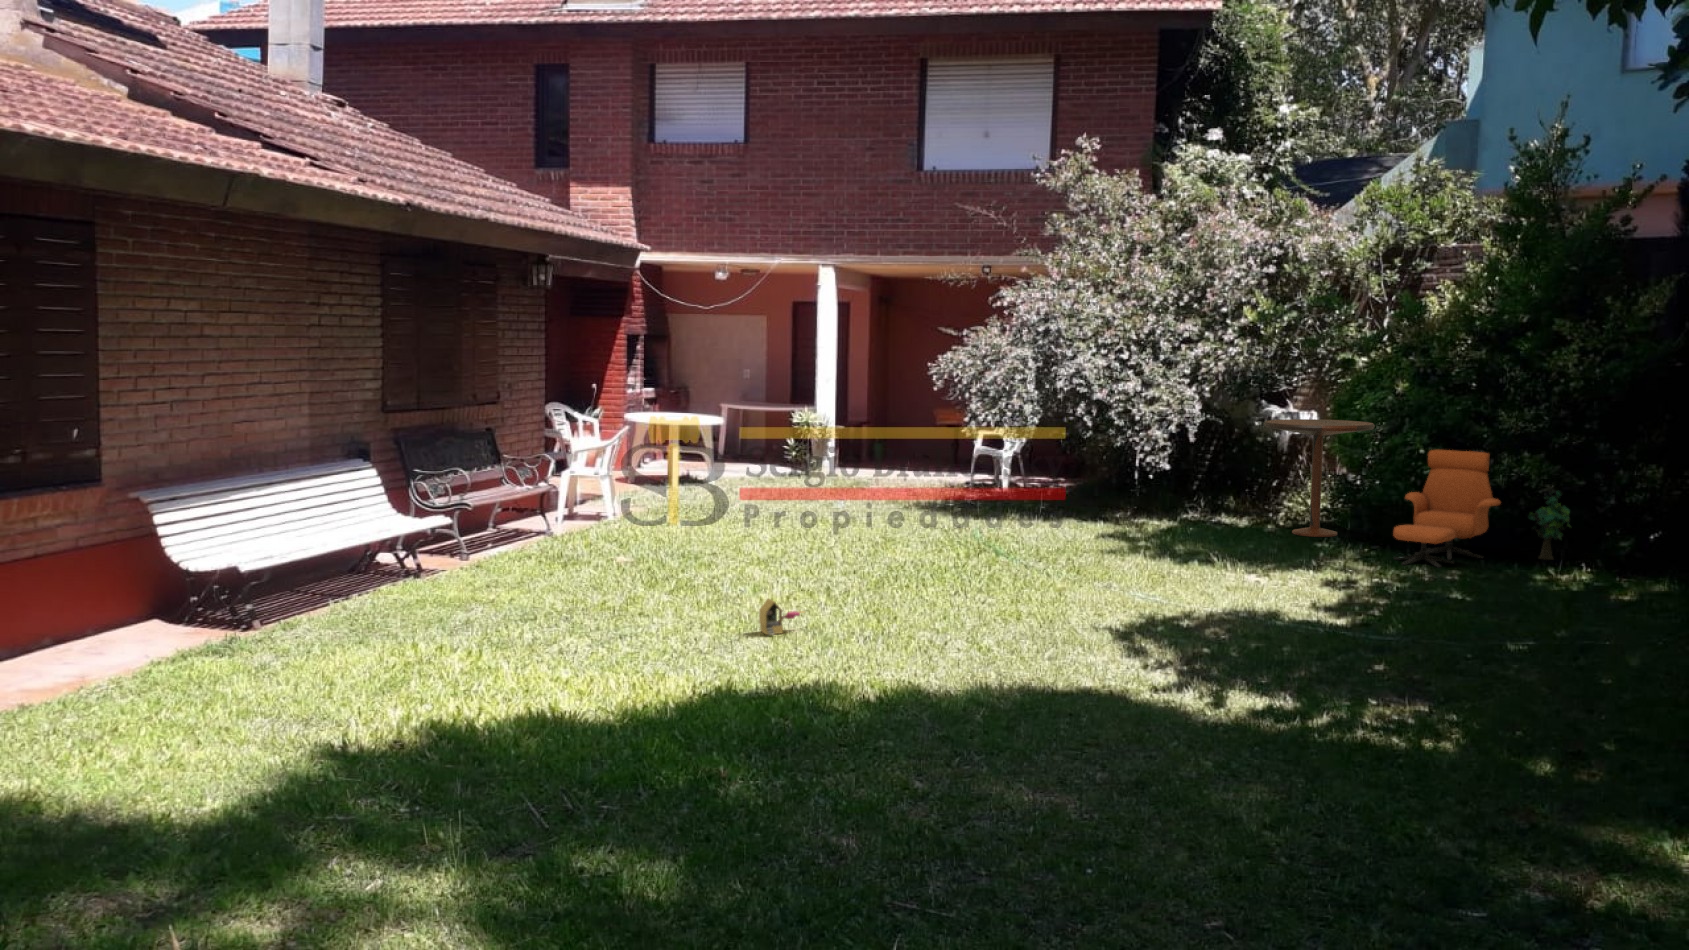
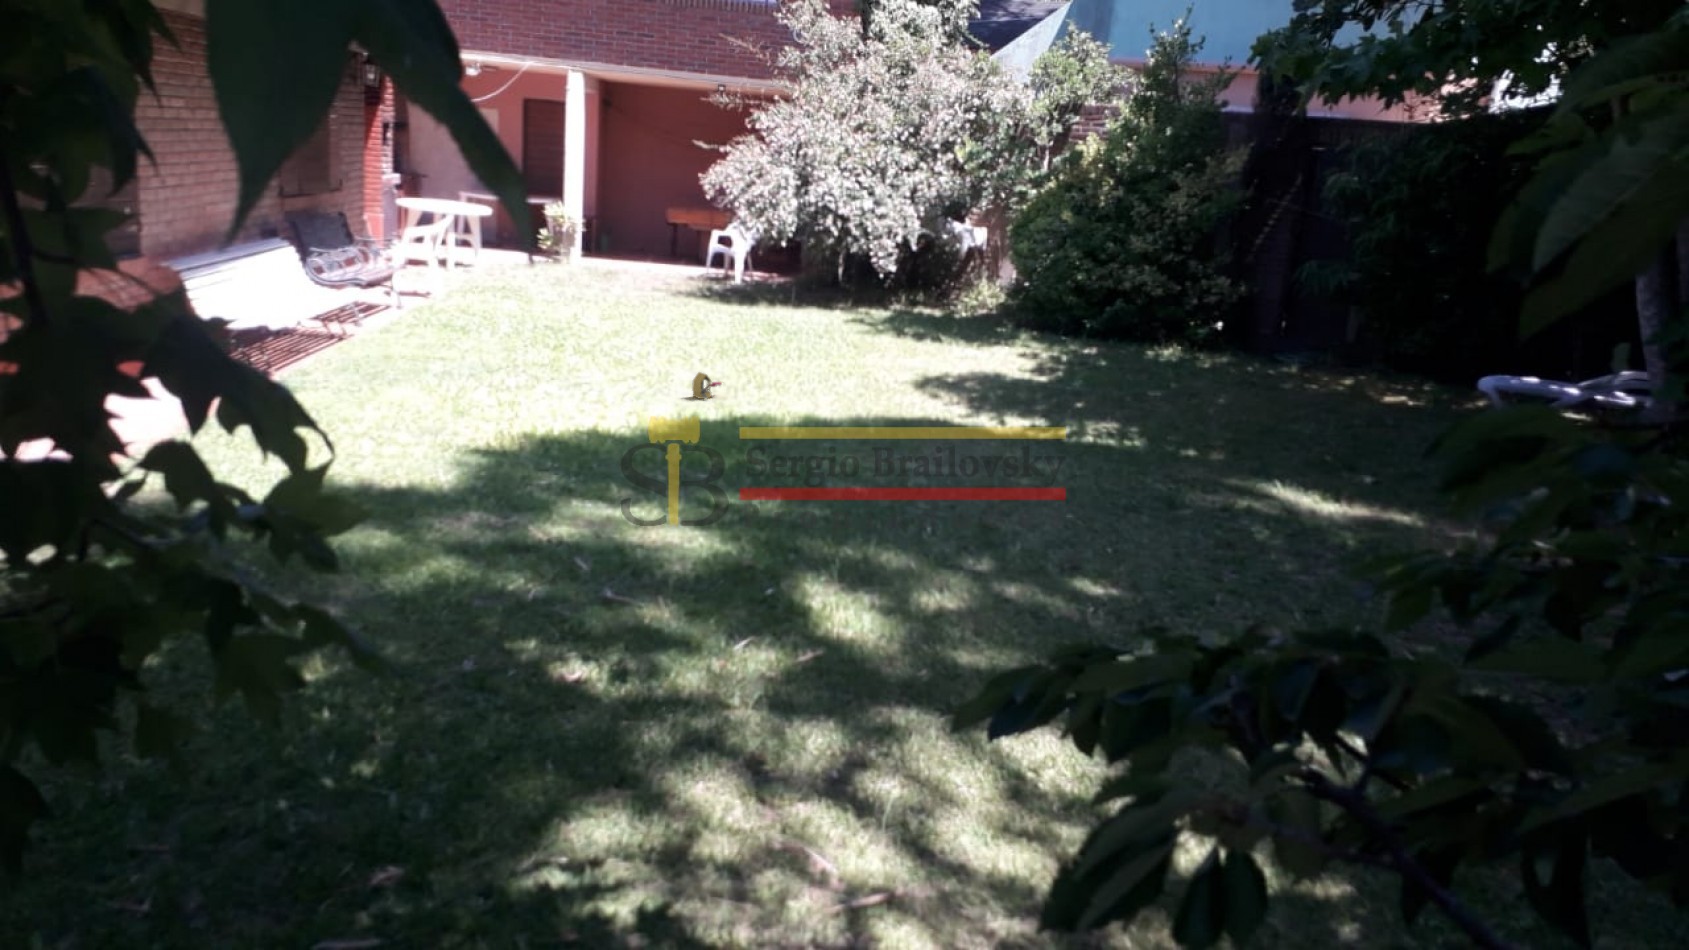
pedestal table: present [1264,419,1375,537] -> none [968,236,1047,326]
lounge chair: present [1393,450,1500,567] -> none [1065,265,1134,351]
decorative plant: present [1528,490,1570,560] -> none [1147,297,1176,345]

